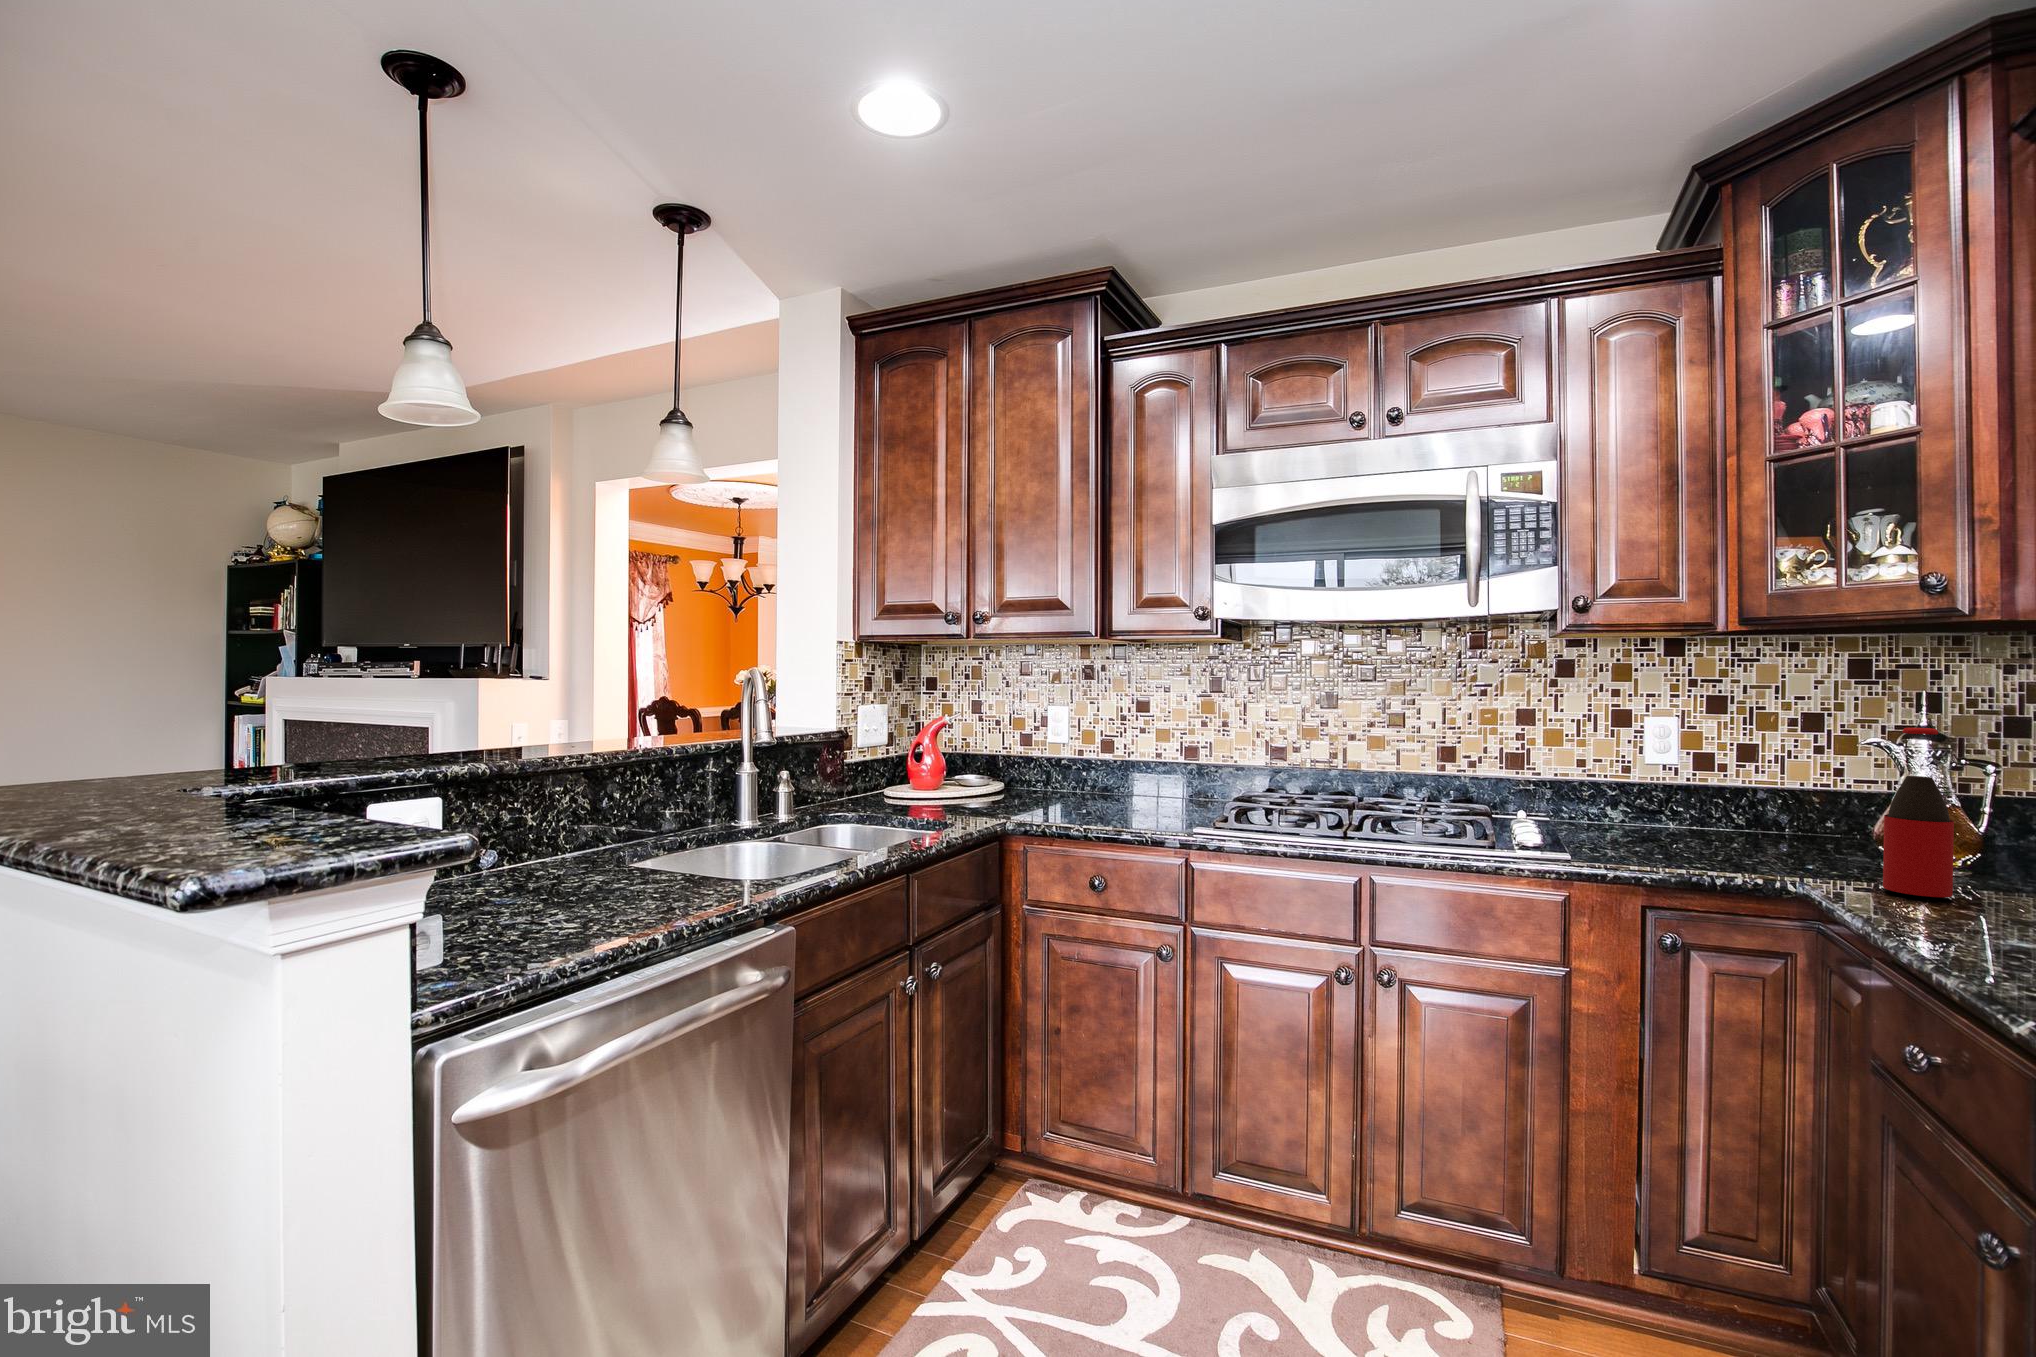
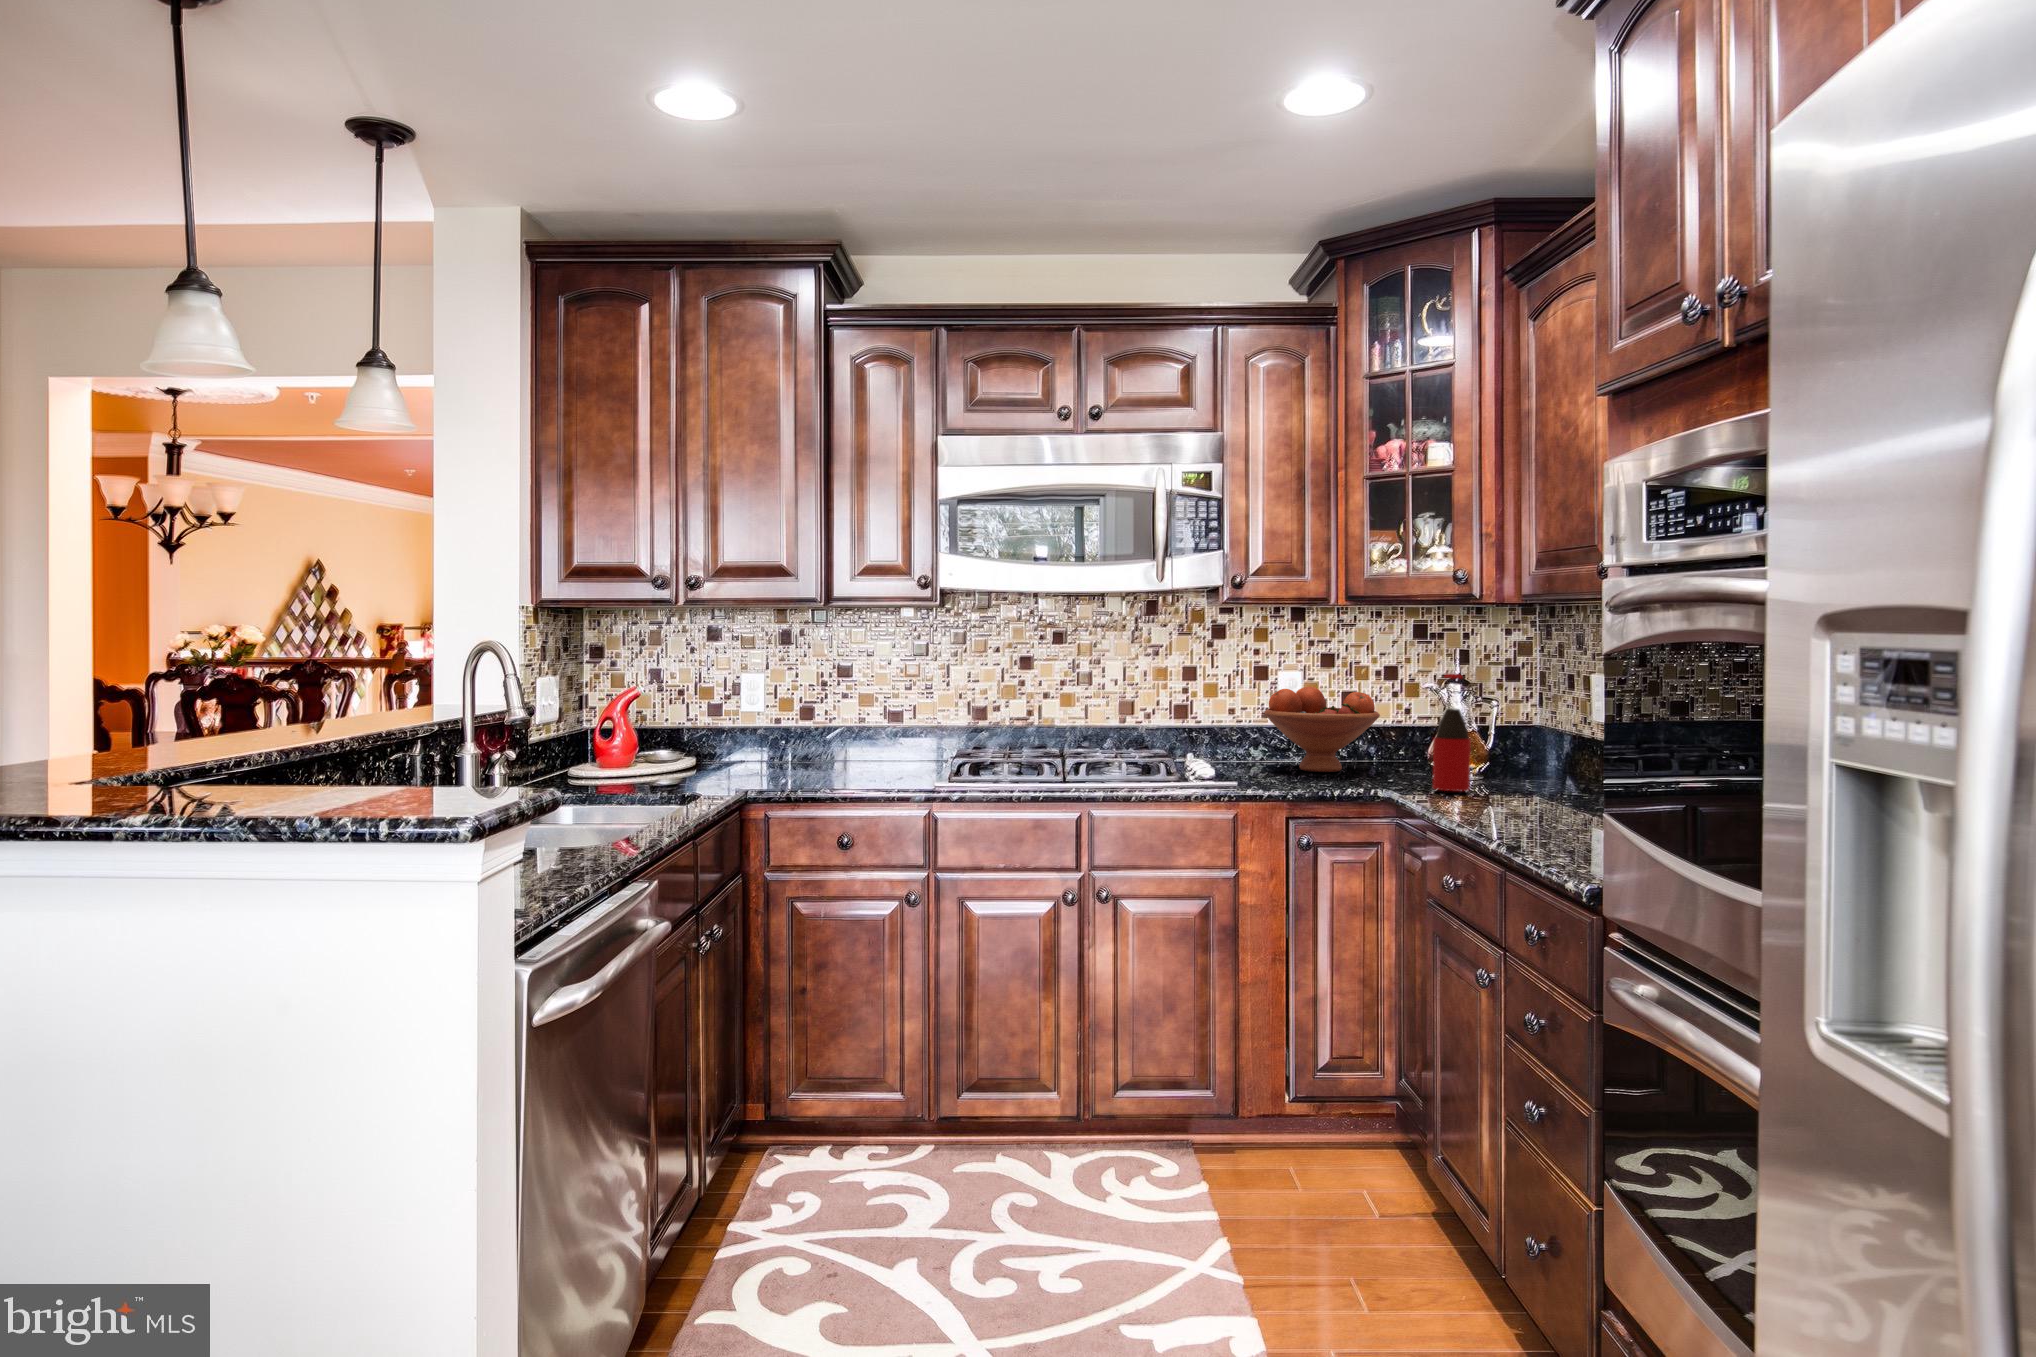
fruit bowl: none [1619,736,1794,847] -> present [1264,687,1380,772]

